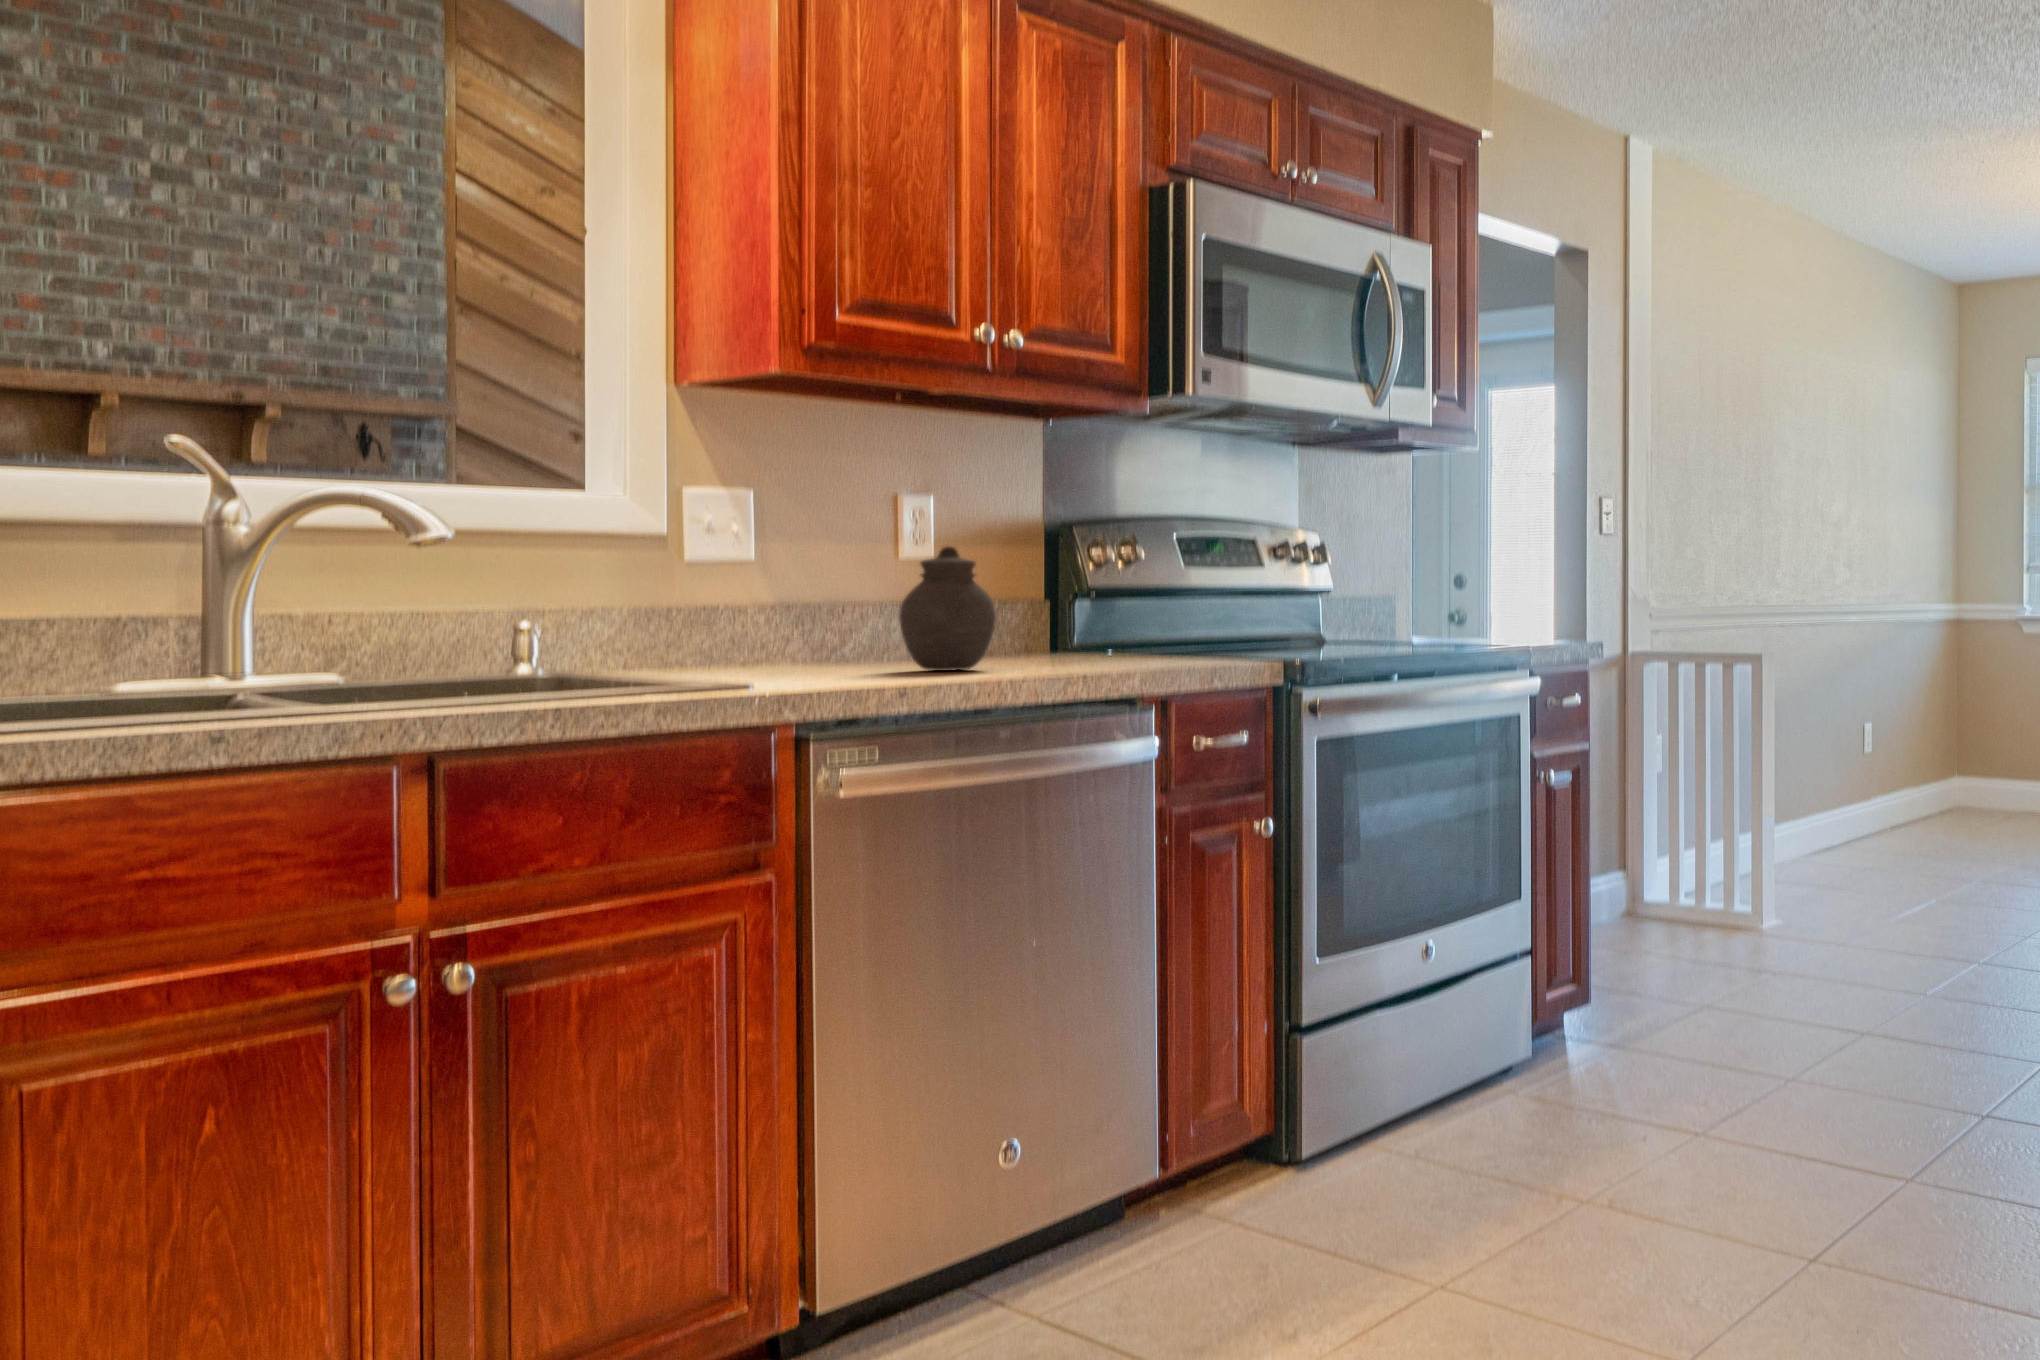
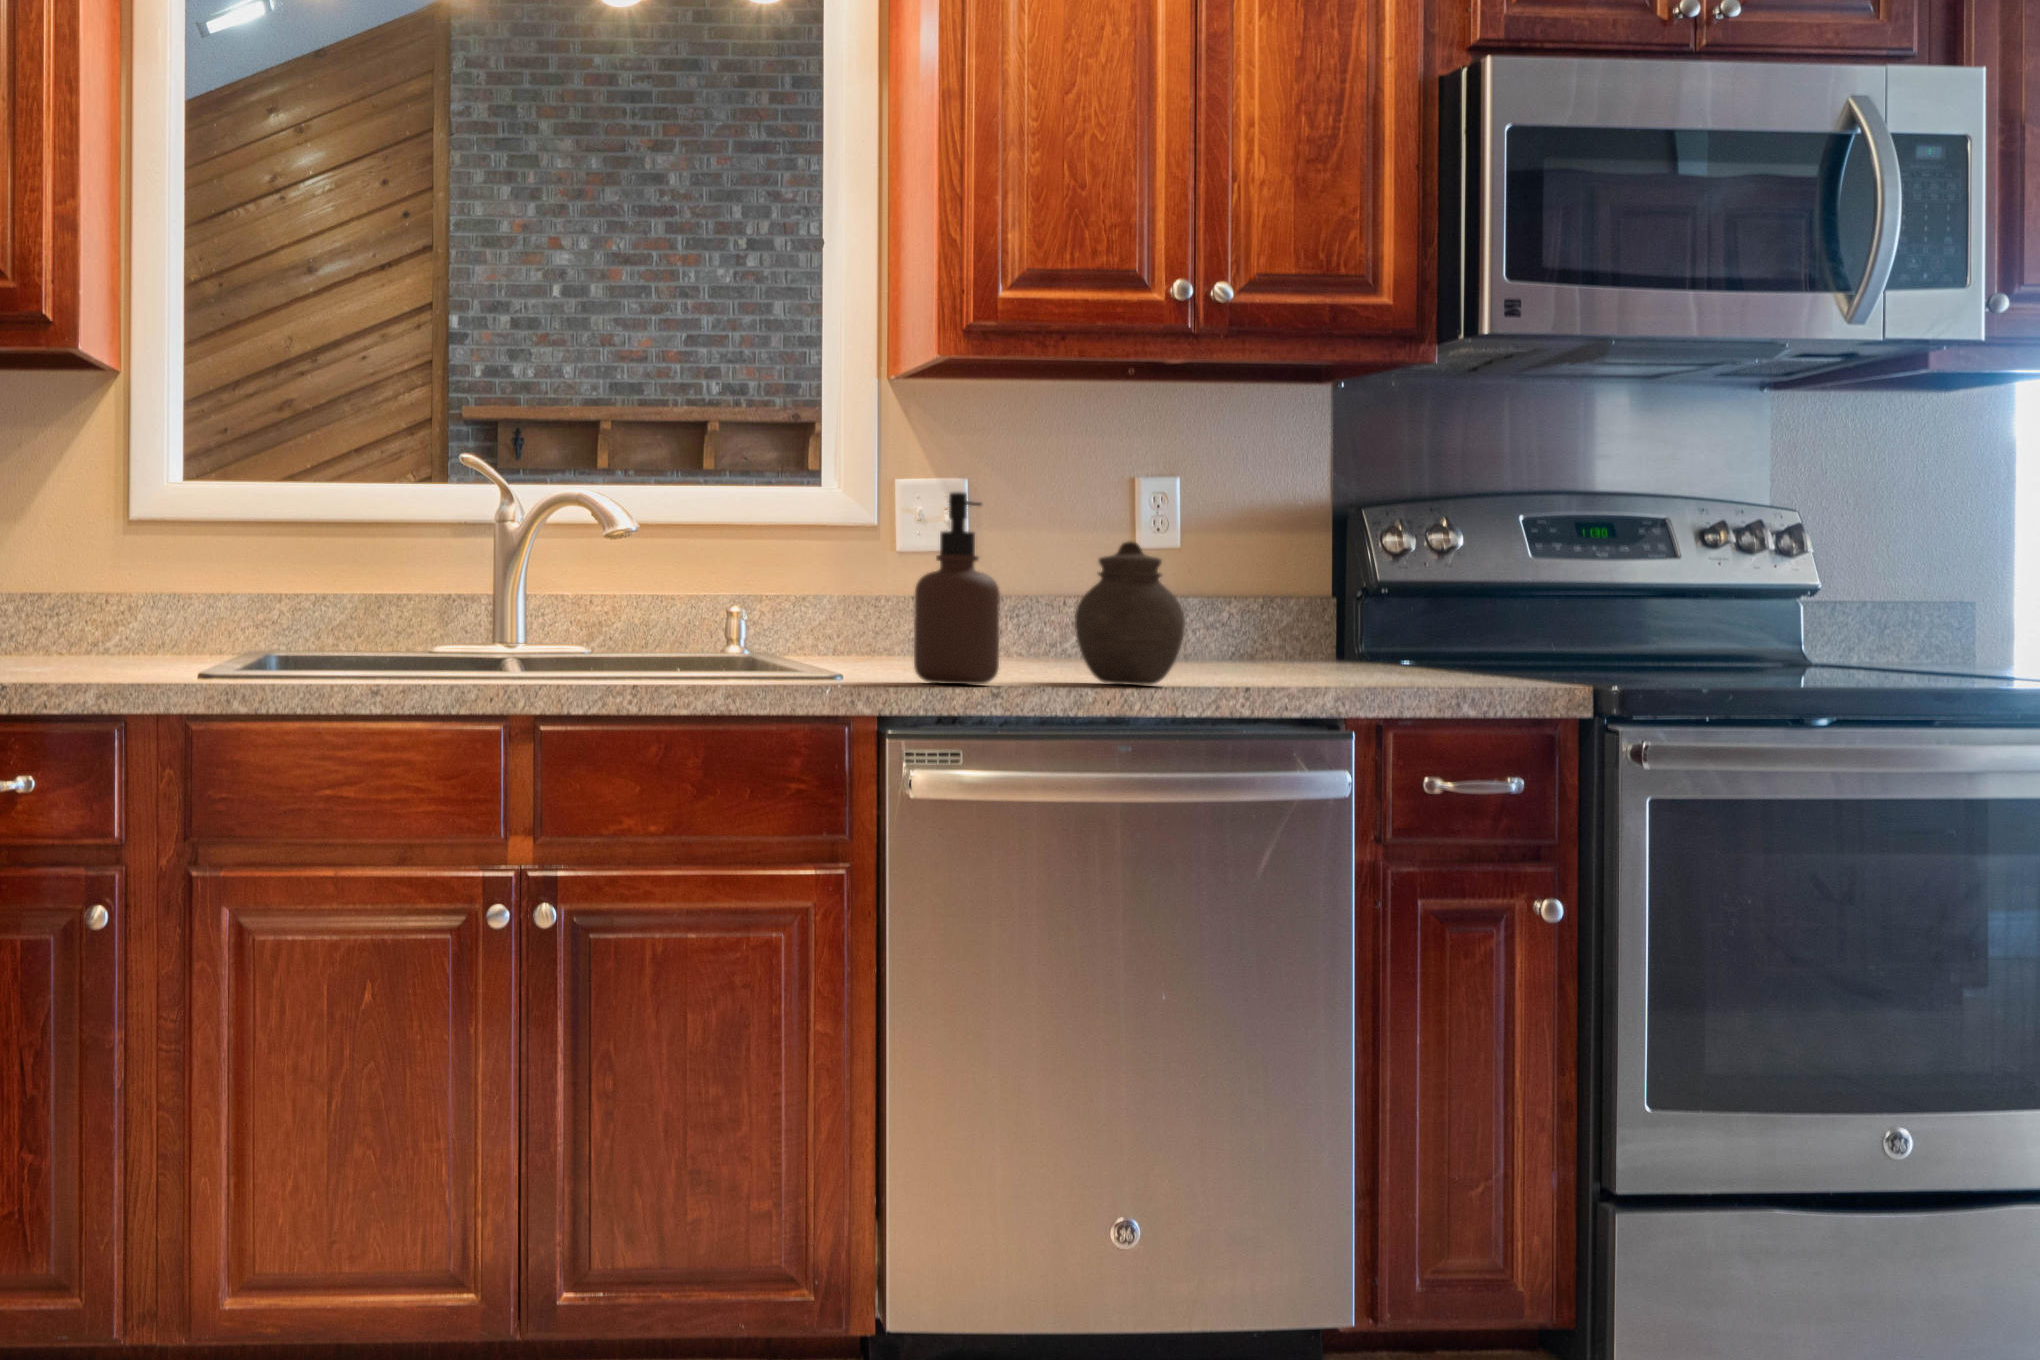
soap dispenser: none [810,504,892,682] -> present [914,492,1000,684]

